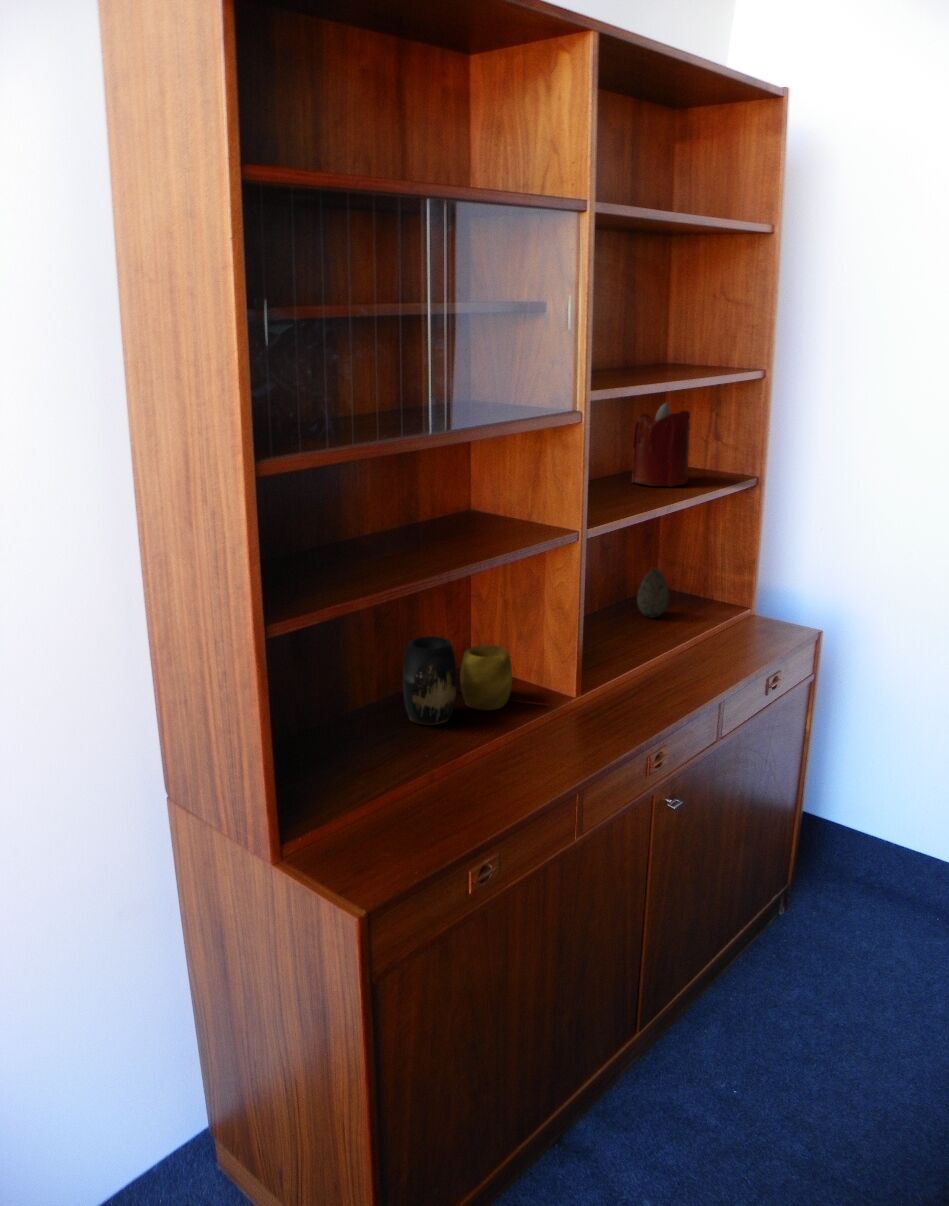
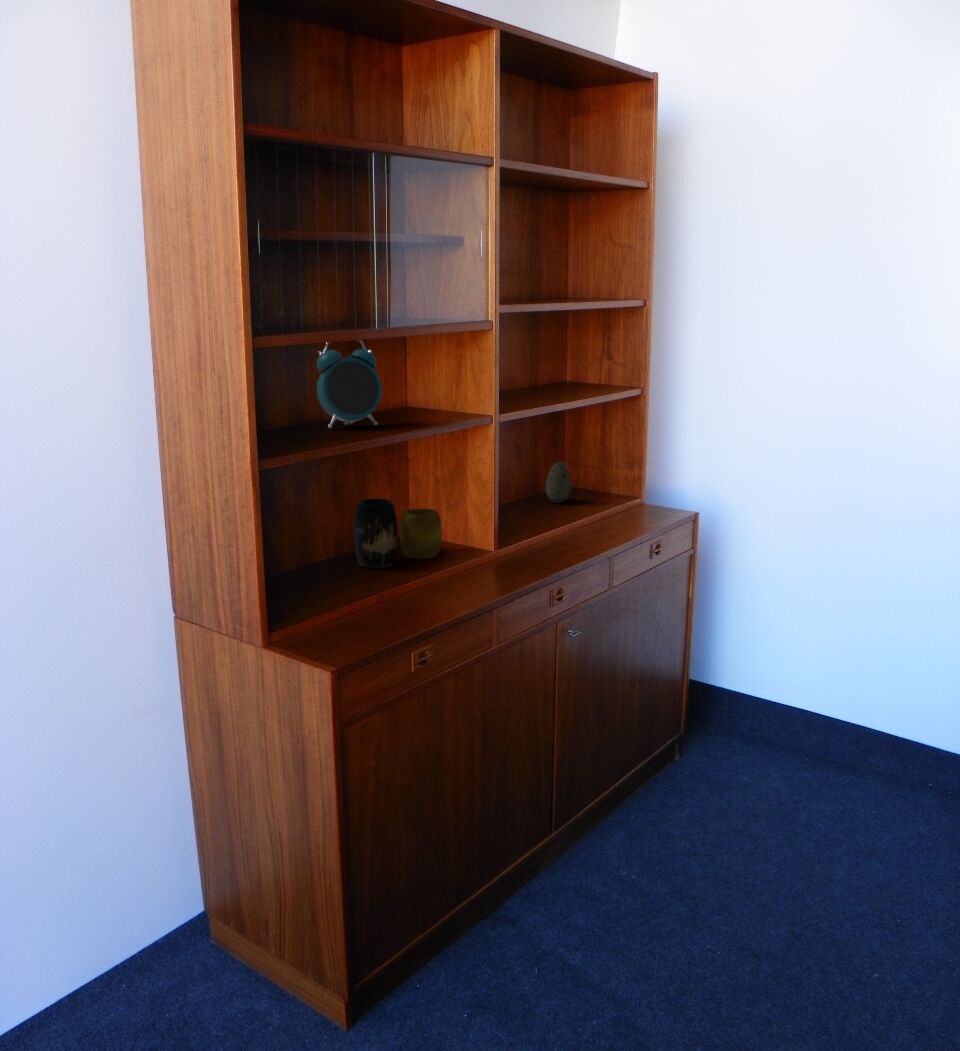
candle: present [632,403,690,487] -> none [538,323,585,391]
alarm clock: none [355,441,437,557] -> present [317,341,382,428]

